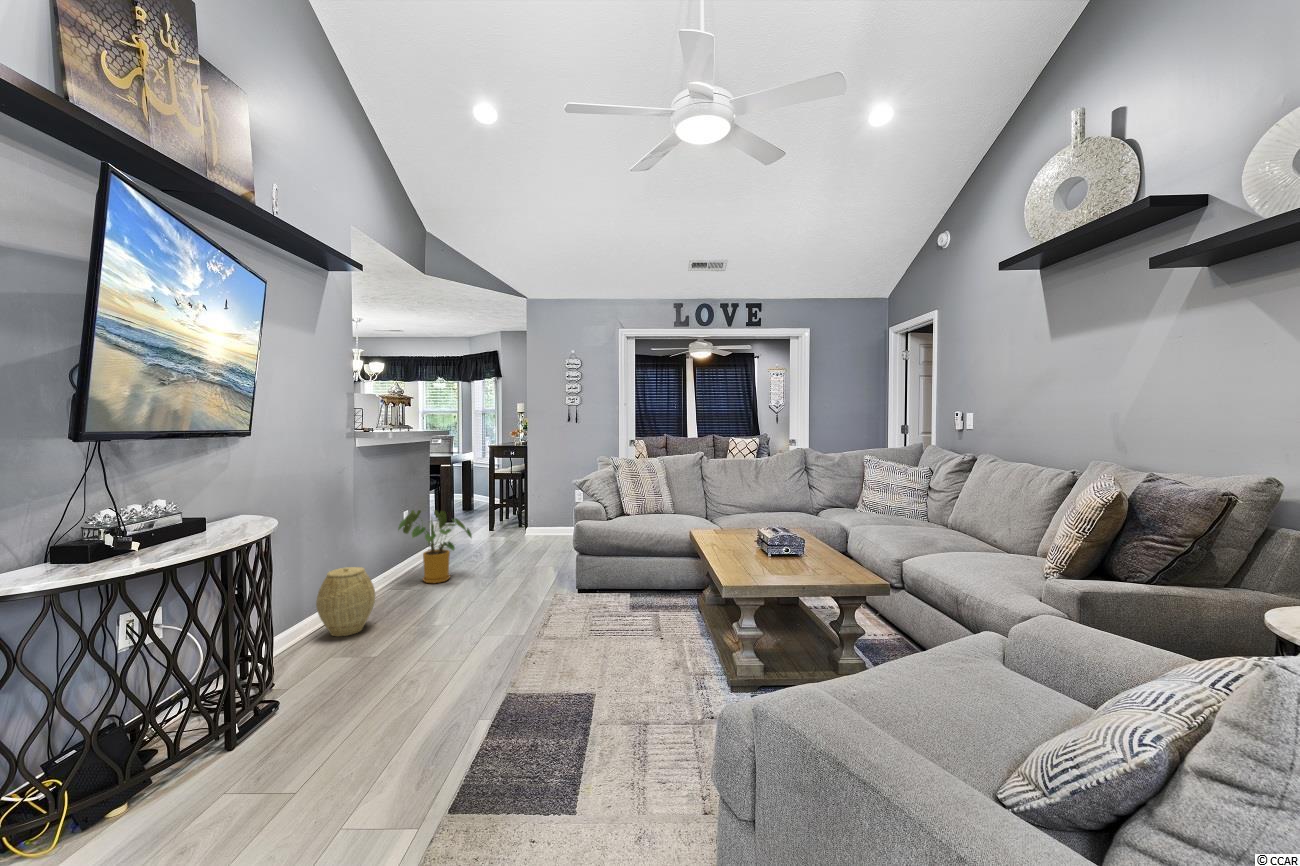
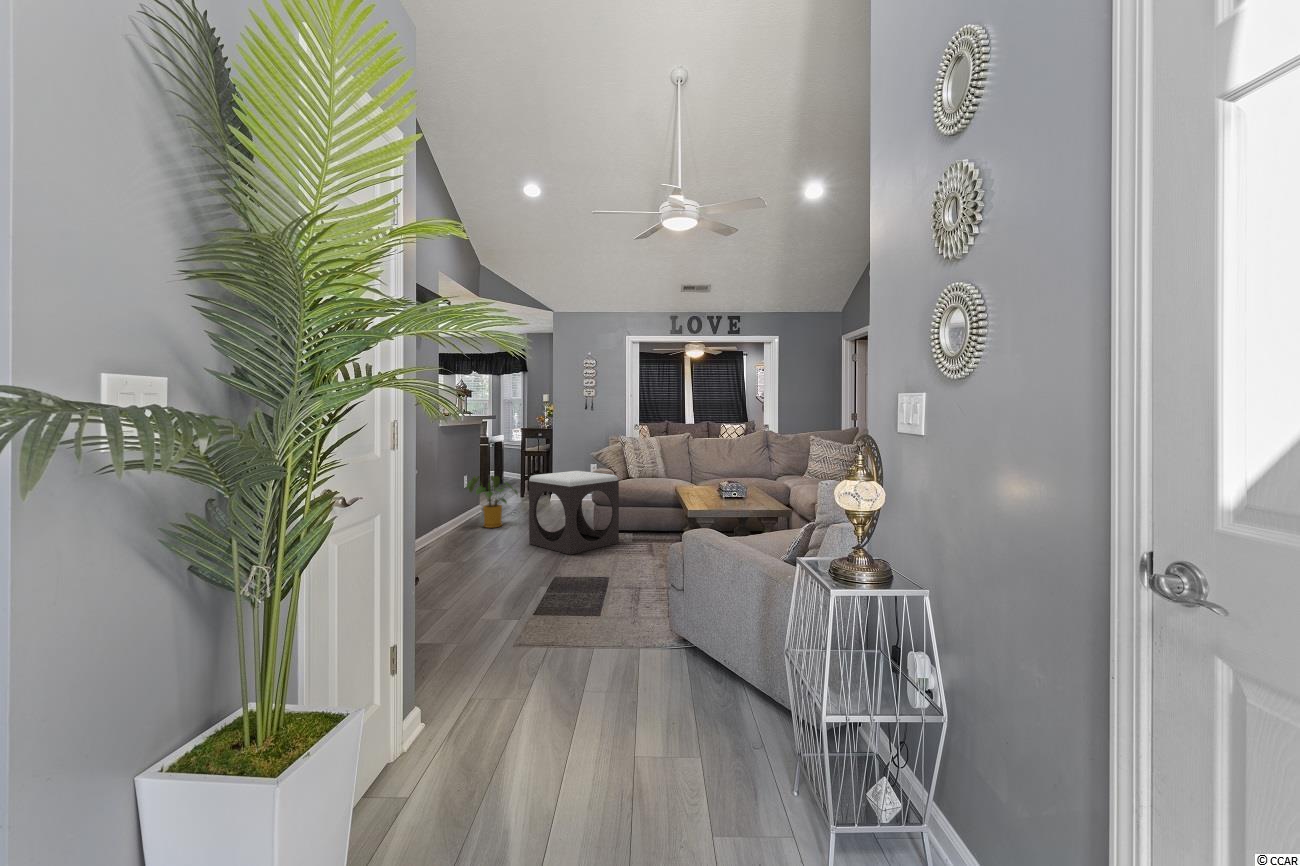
footstool: none [479,505,610,640] -> present [529,471,619,555]
woven basket: present [316,567,375,636] -> none [425,509,462,553]

